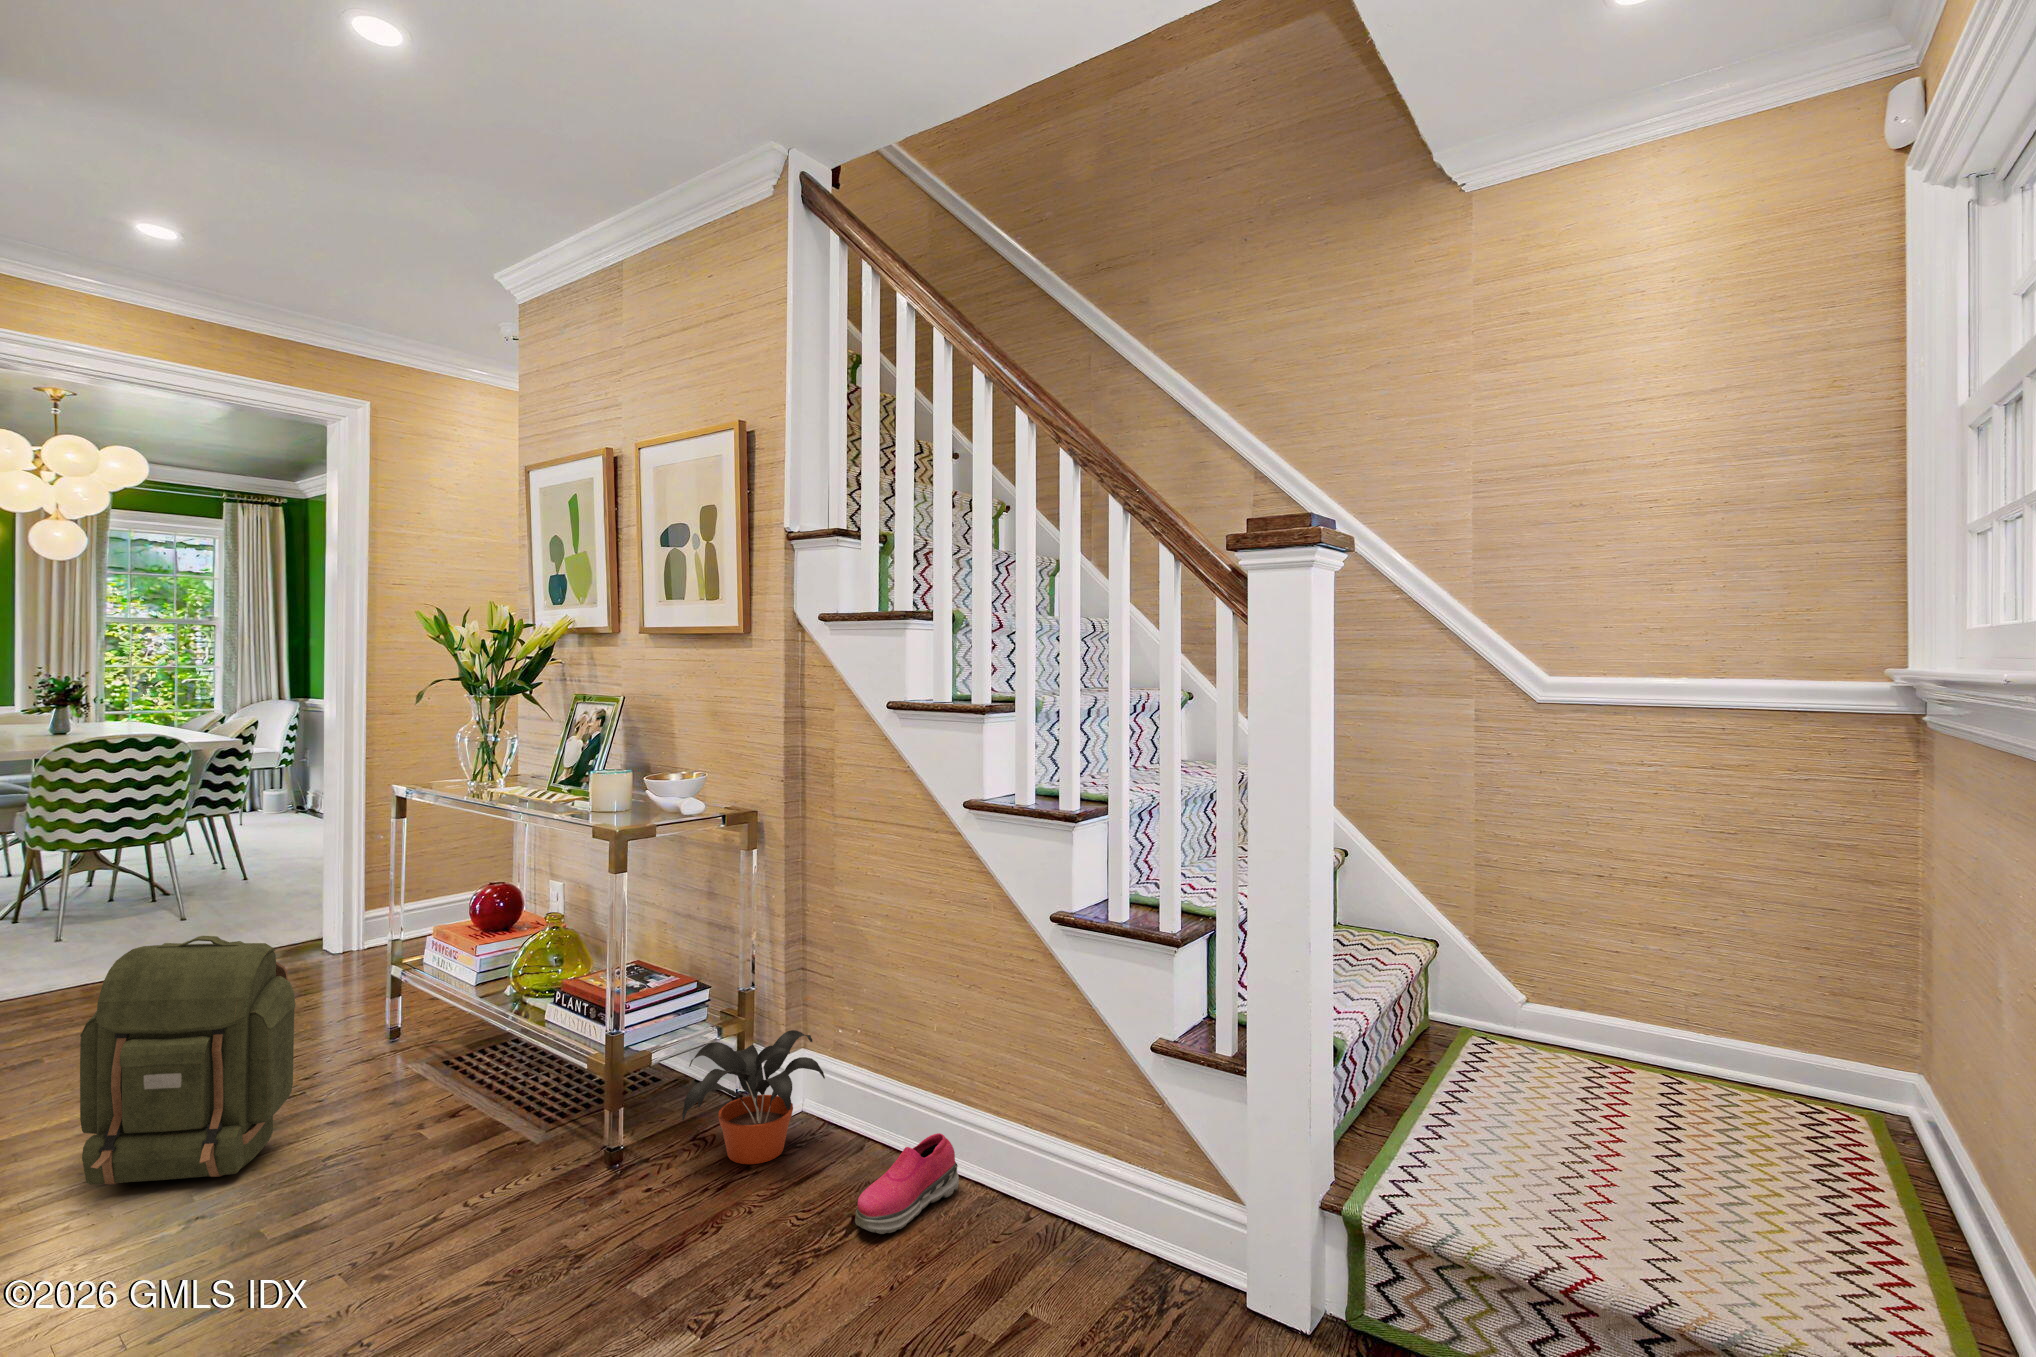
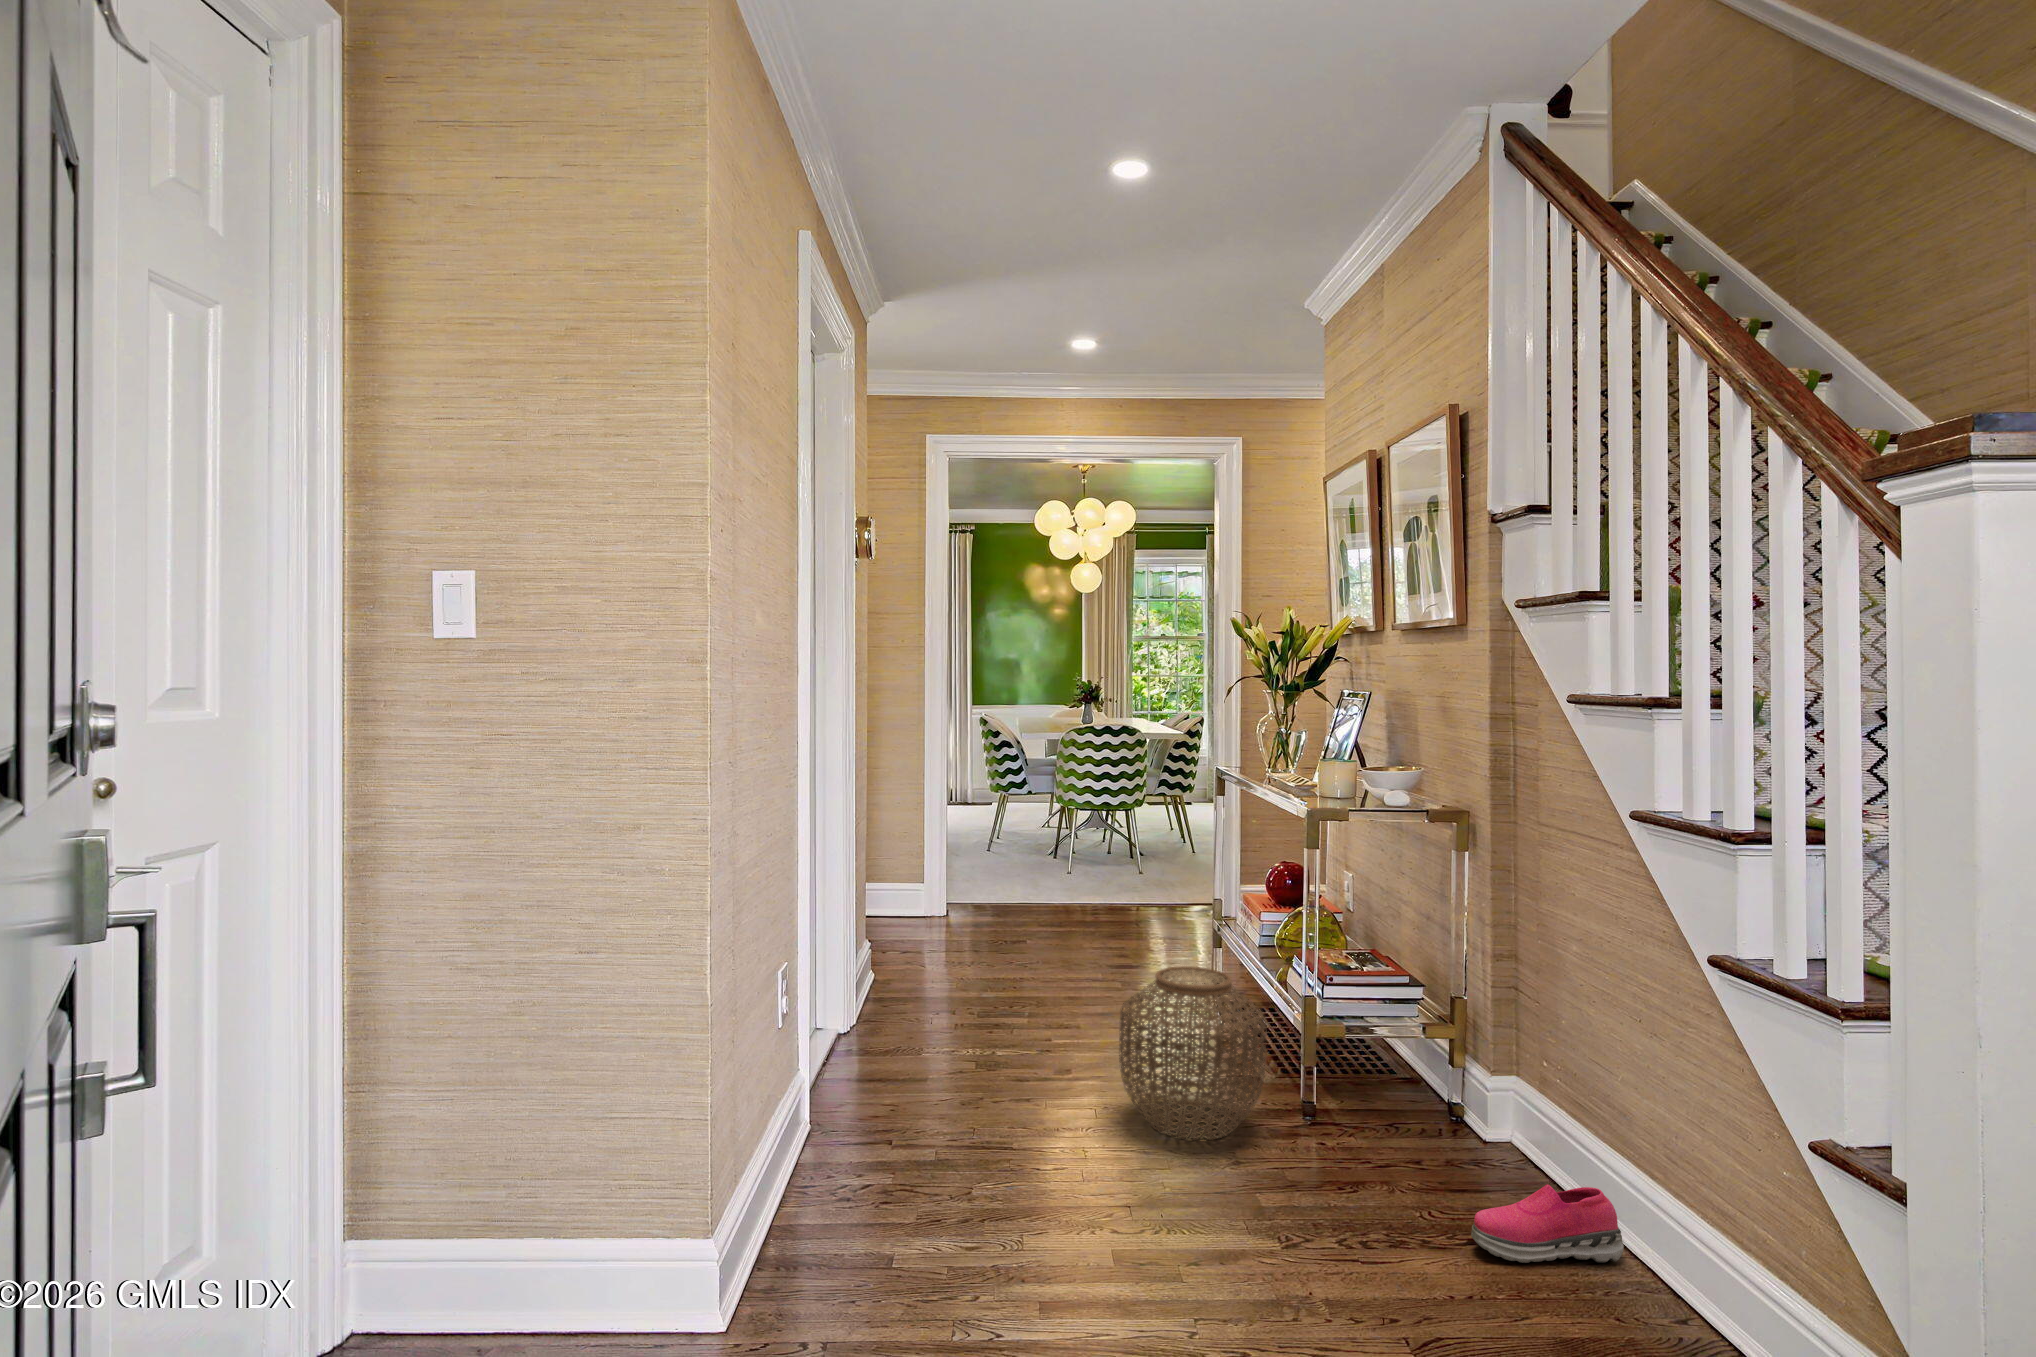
backpack: present [80,936,295,1185] -> none [995,856,1119,1032]
potted plant: present [682,1030,825,1164] -> none [1357,1033,1510,1164]
woven basket: none [391,1038,589,1261] -> present [1119,966,1266,1140]

